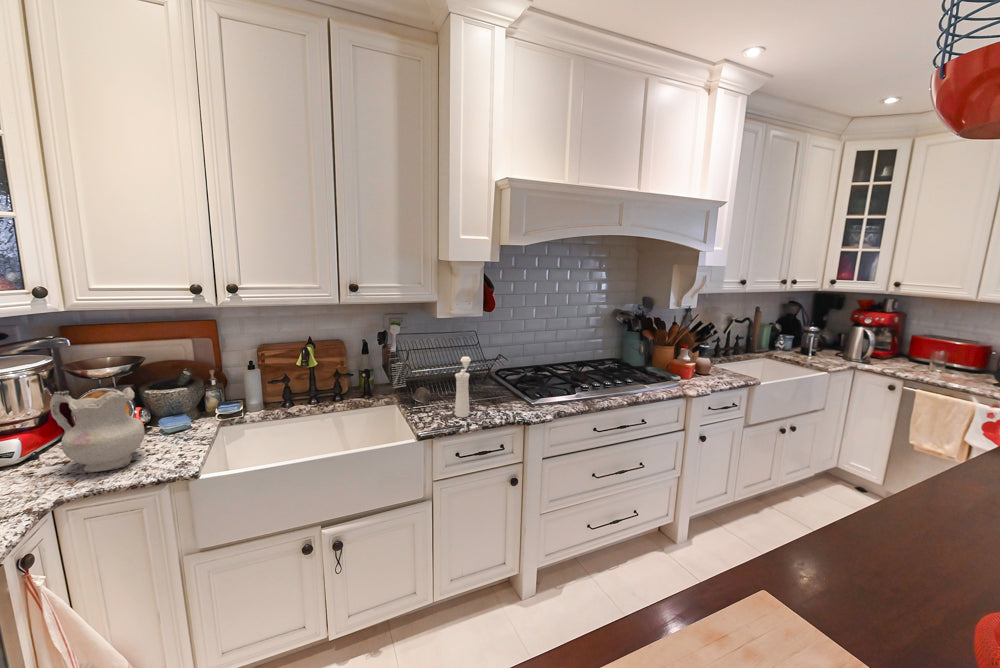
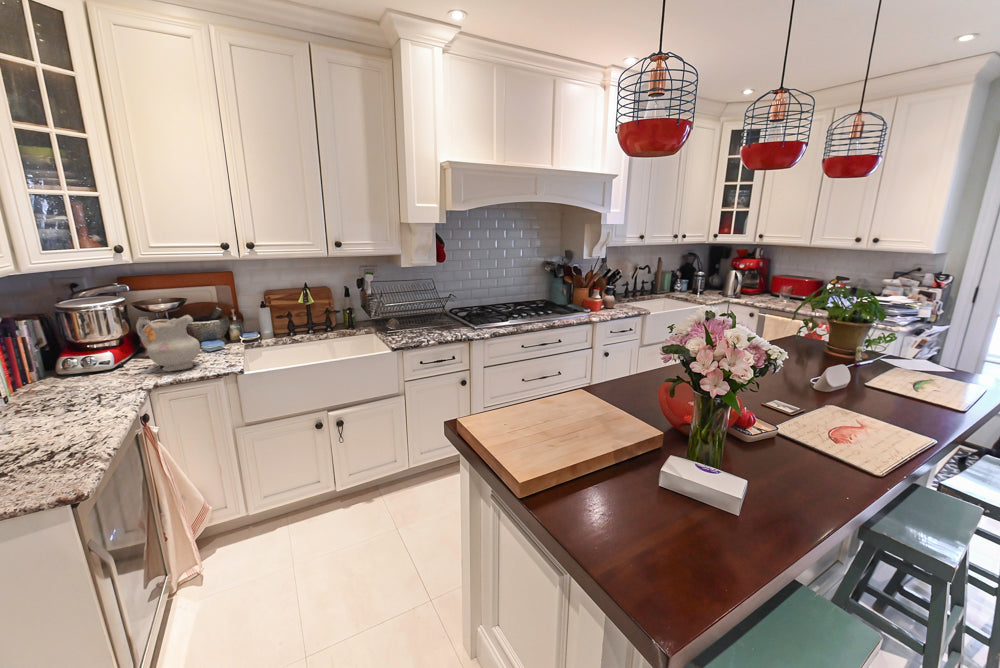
pepper mill: present [455,357,471,417] -> none [417,294,429,337]

